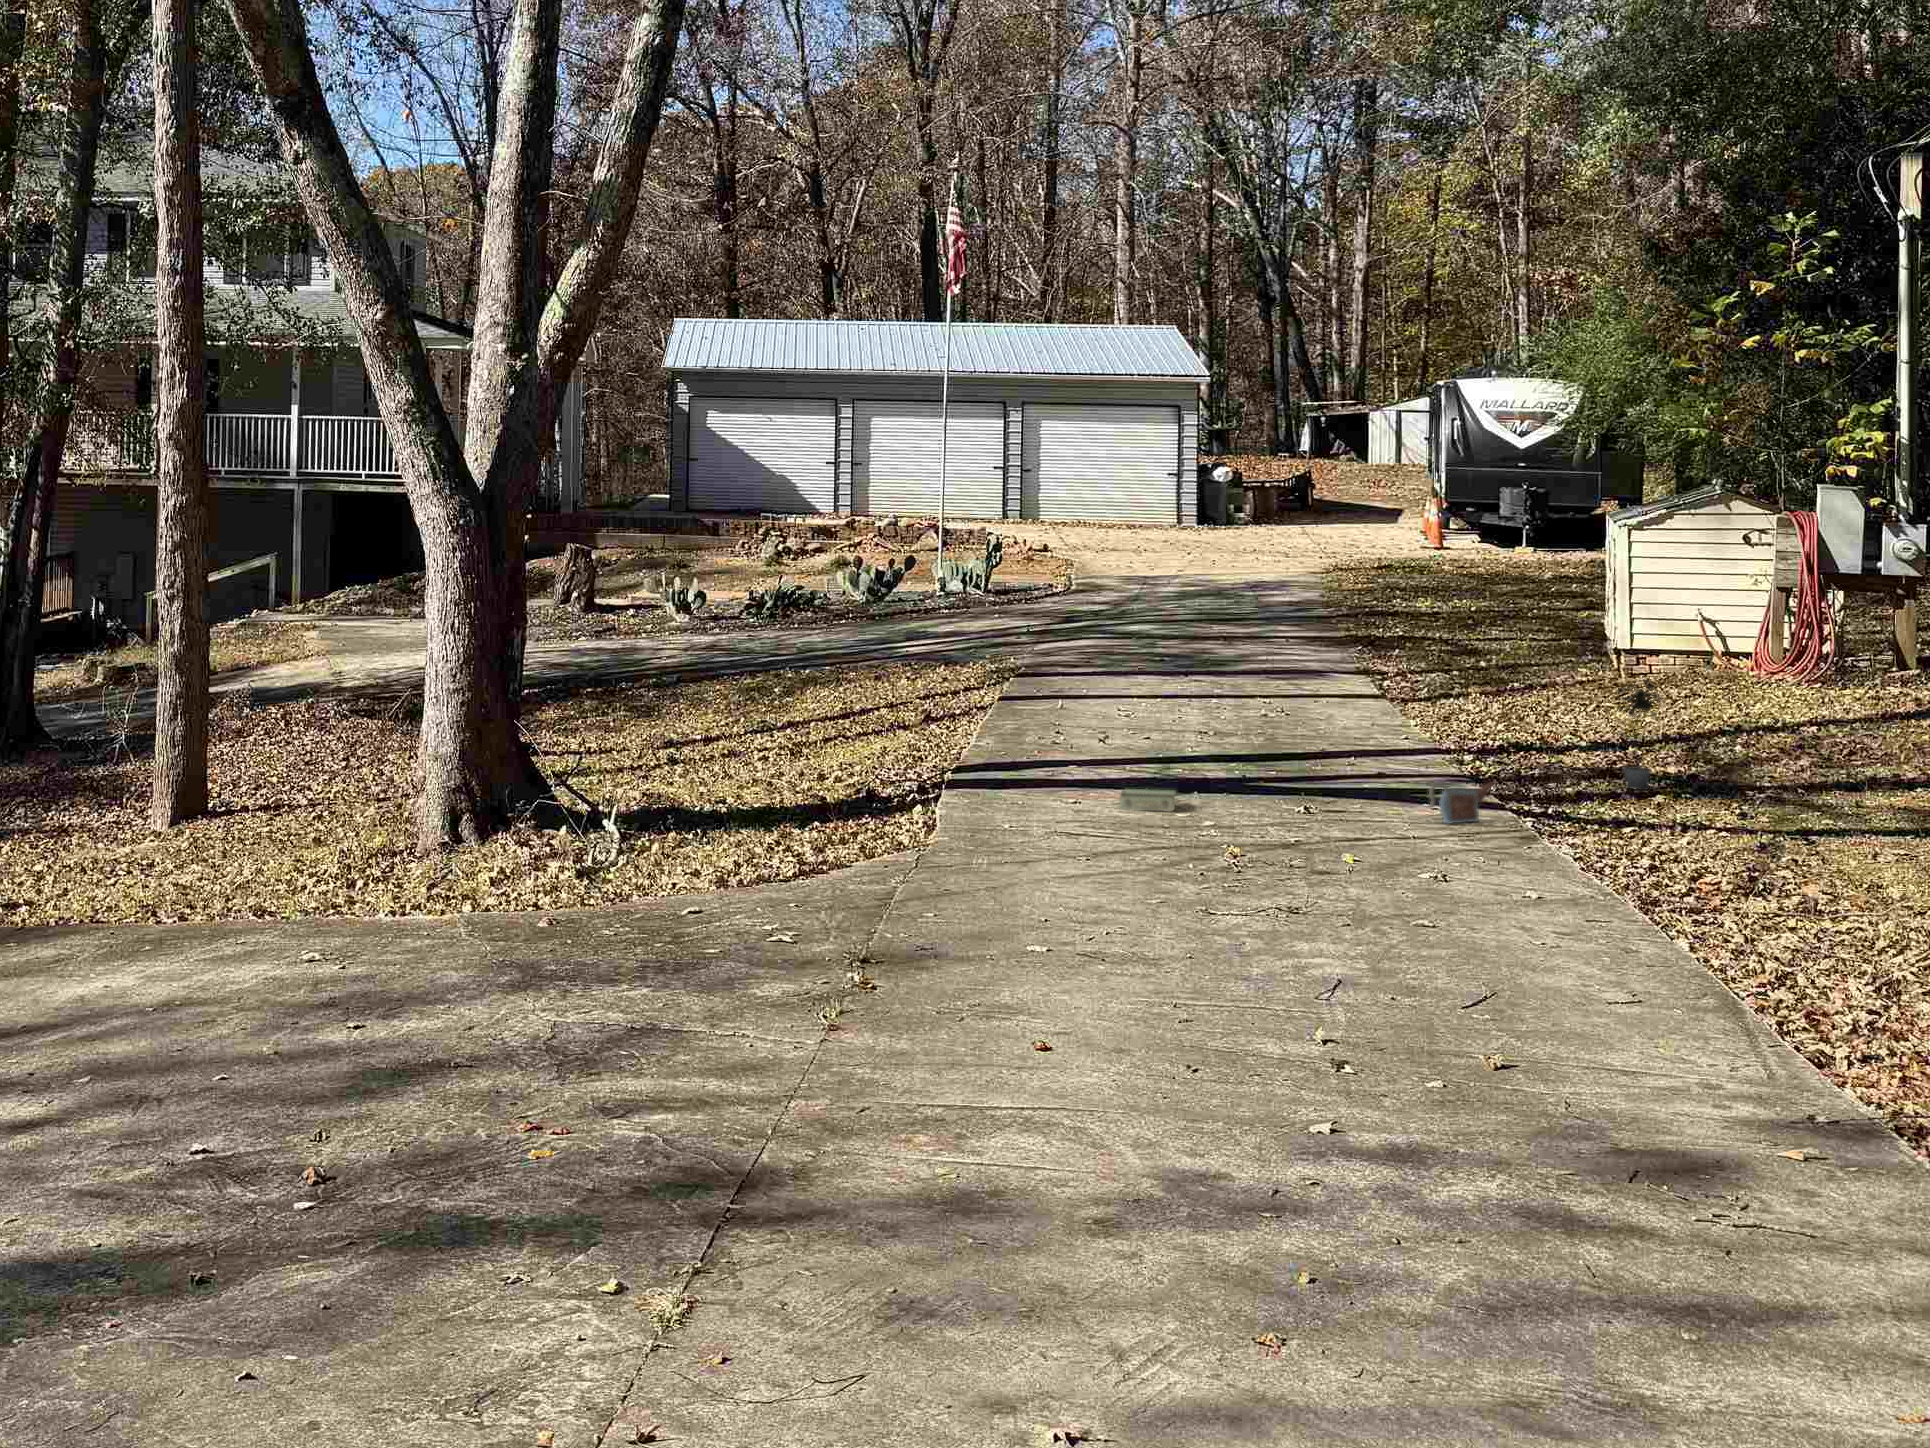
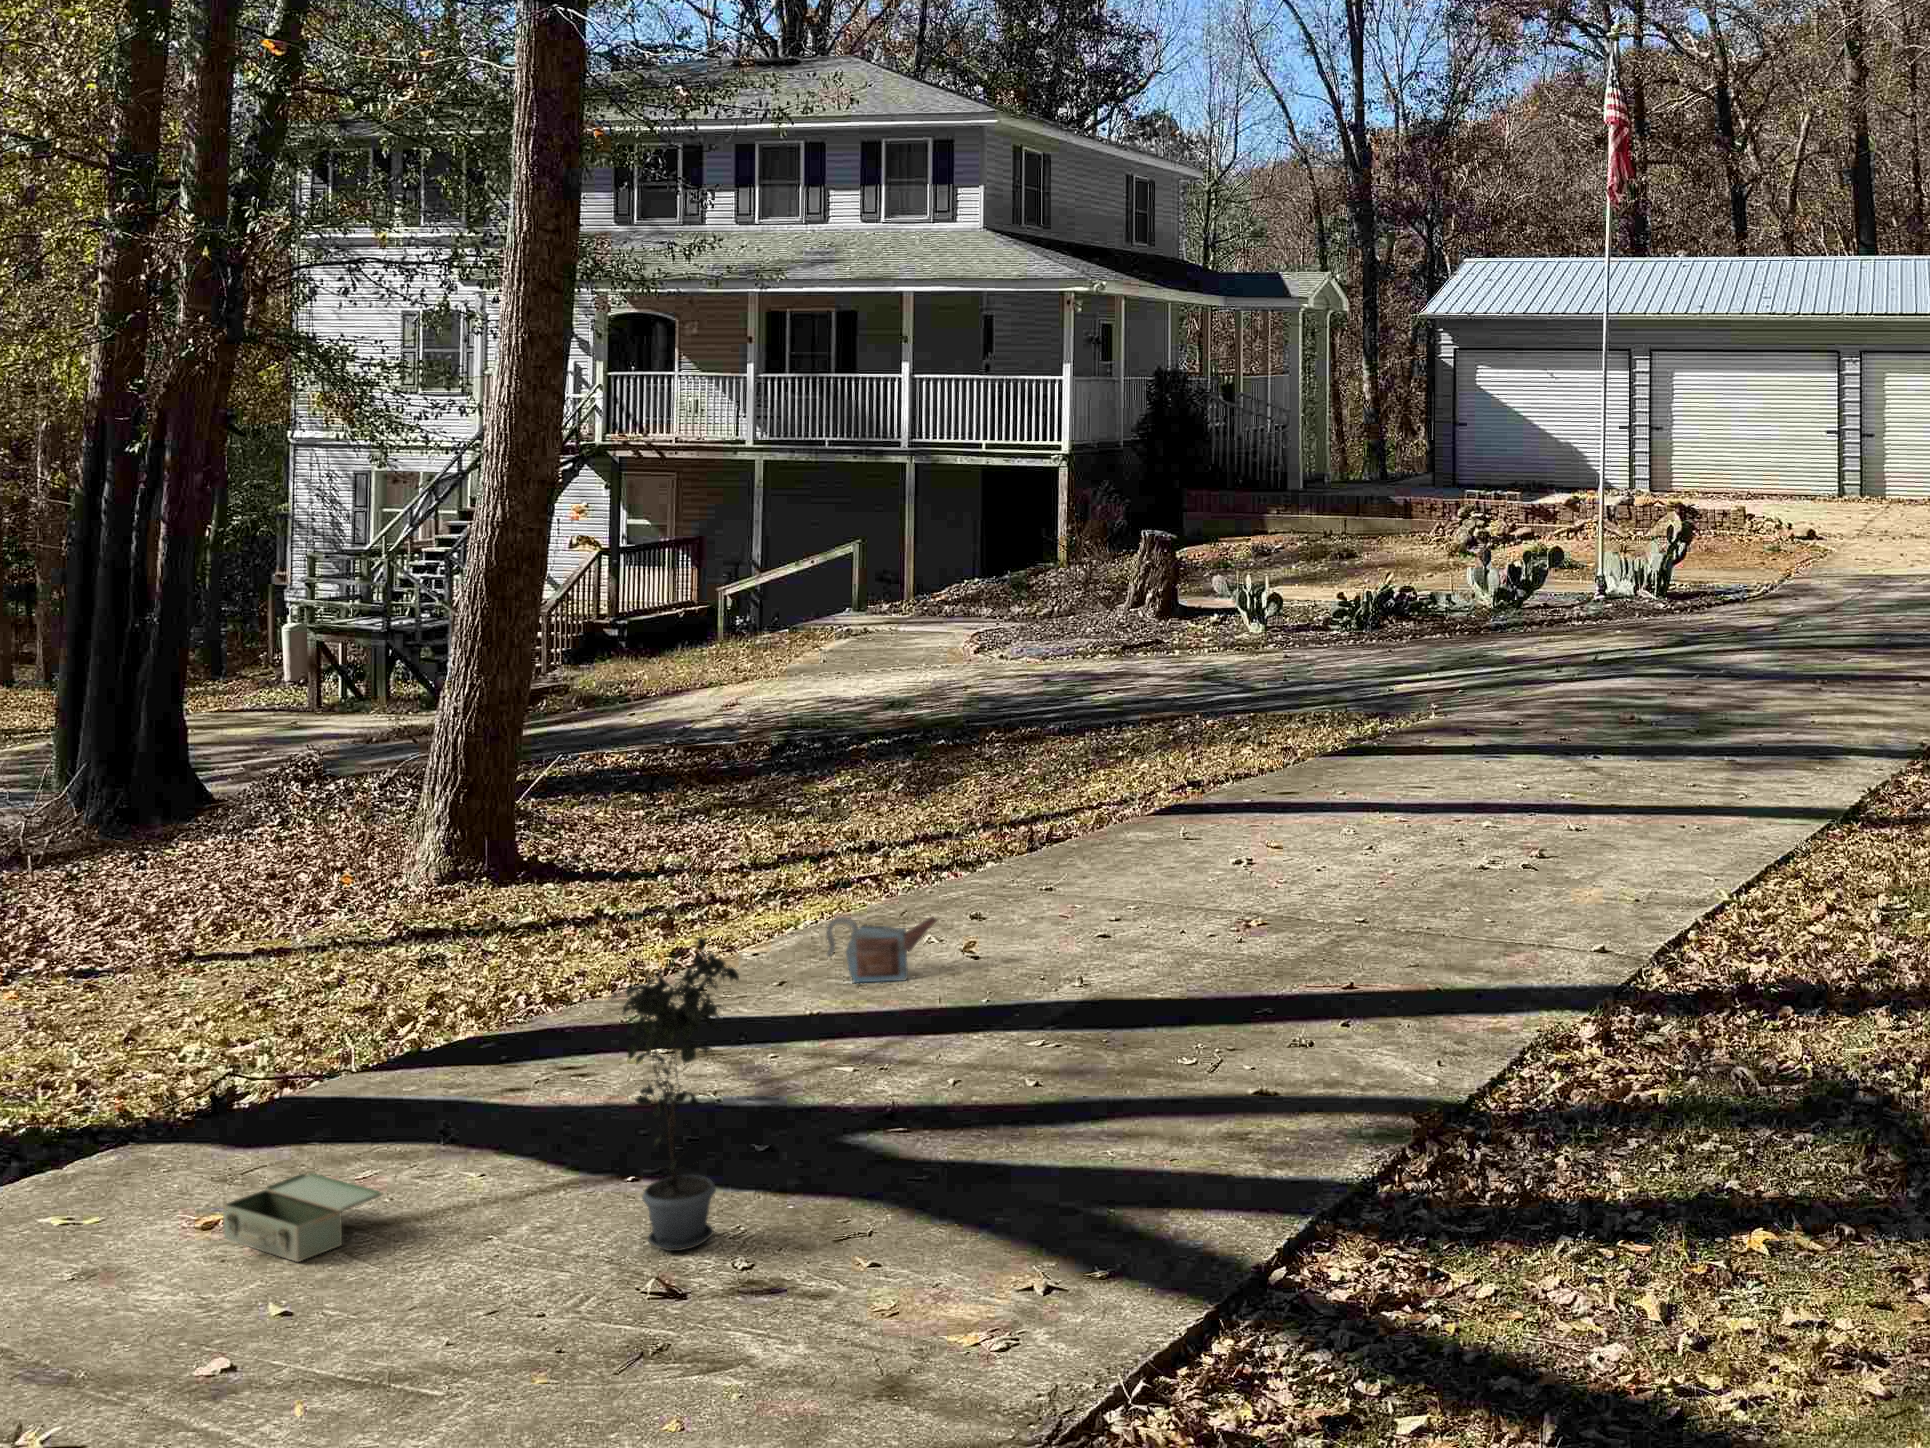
potted plant: present [1617,678,1663,790] -> present [611,938,739,1251]
watering can: present [1429,781,1493,823] -> present [826,917,937,983]

